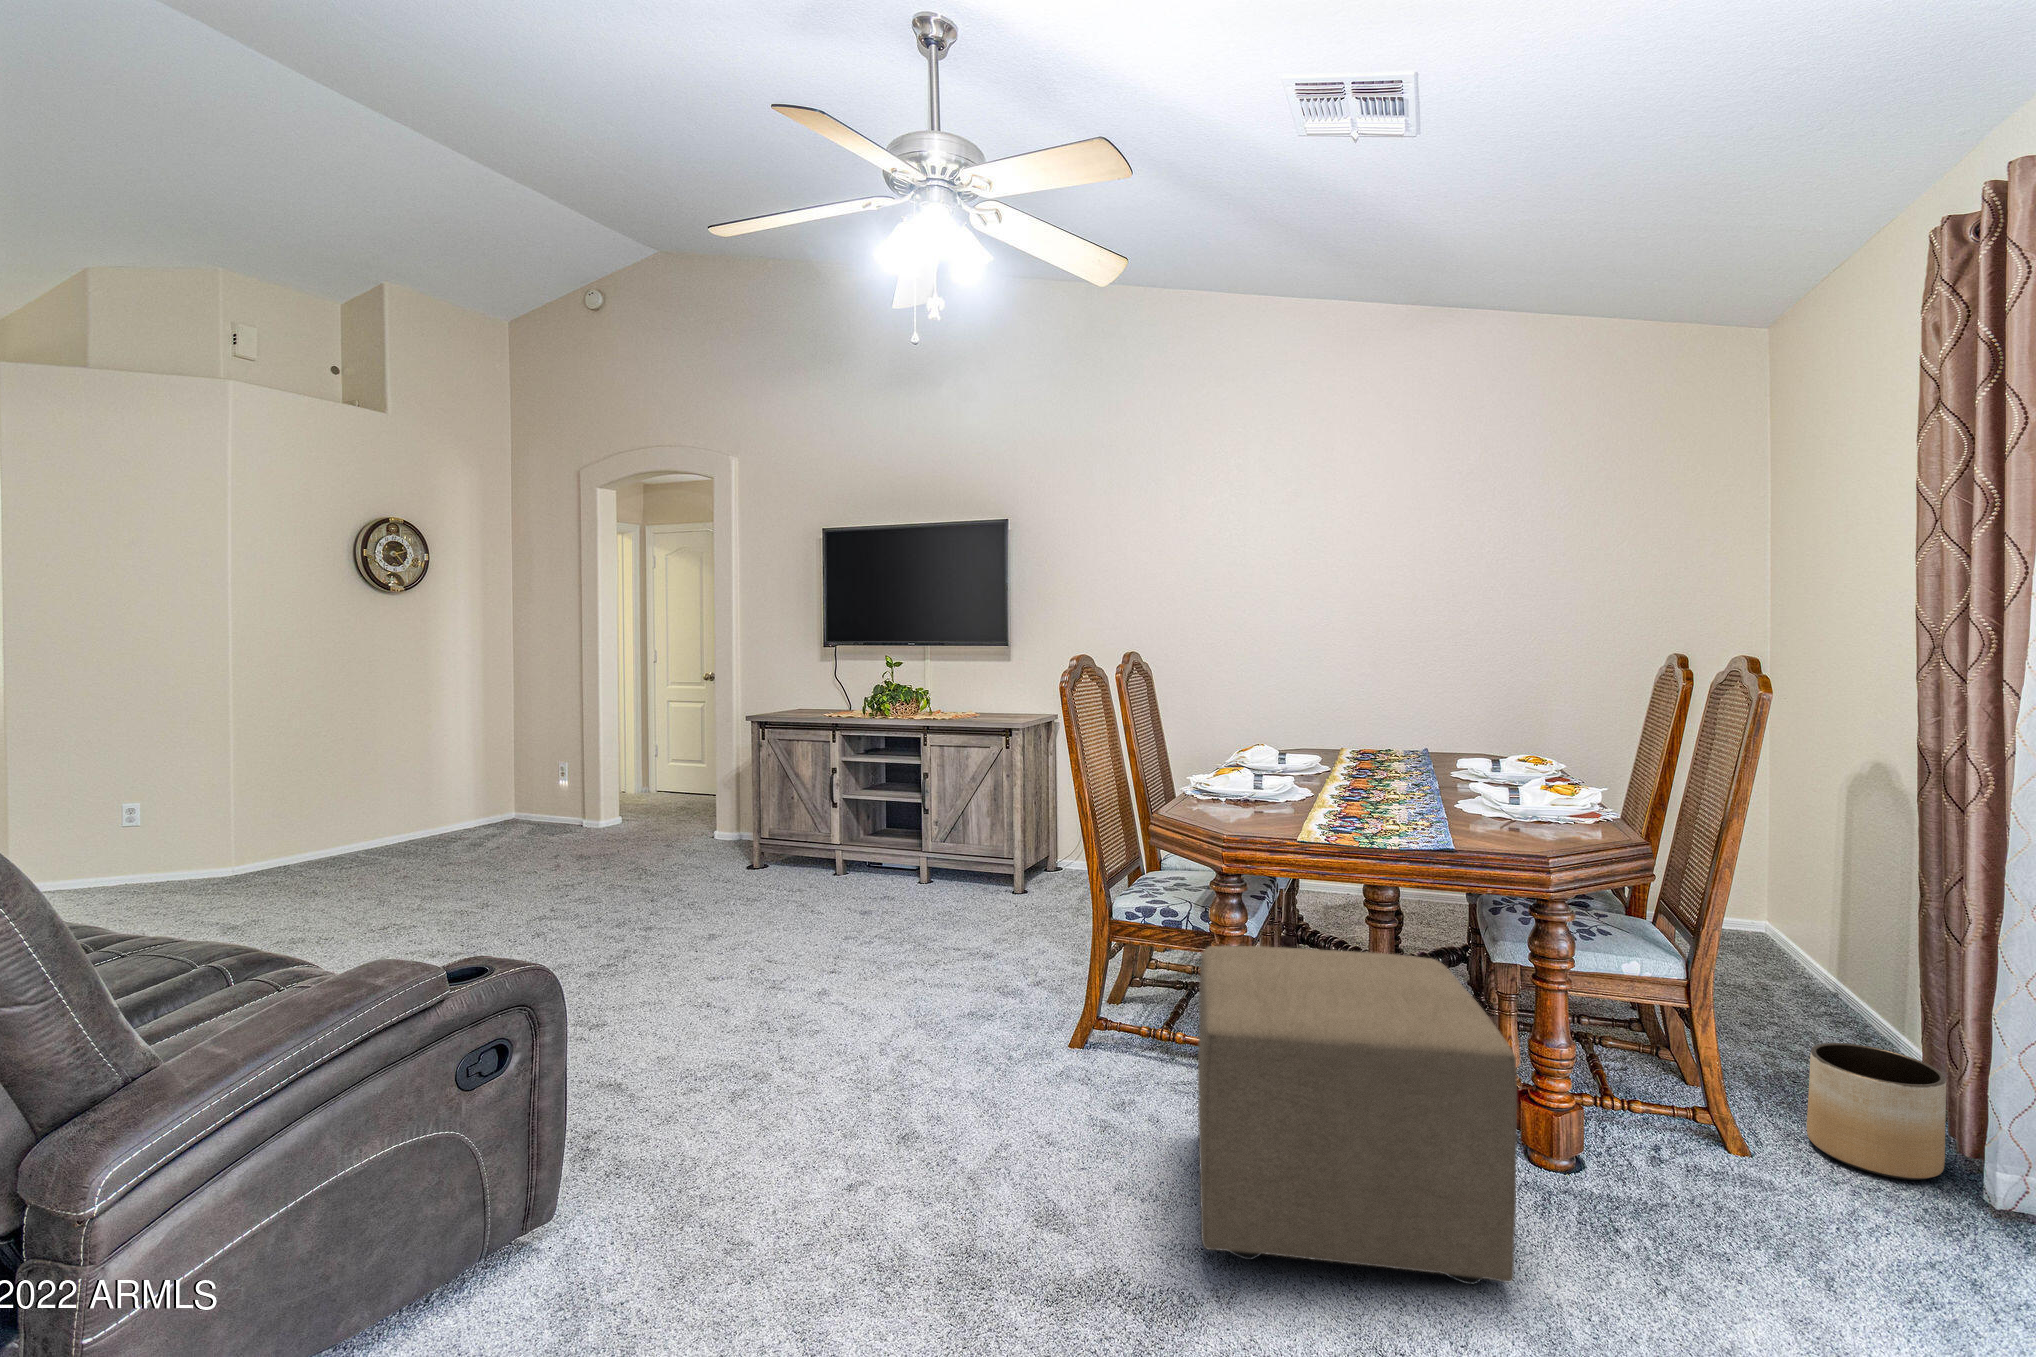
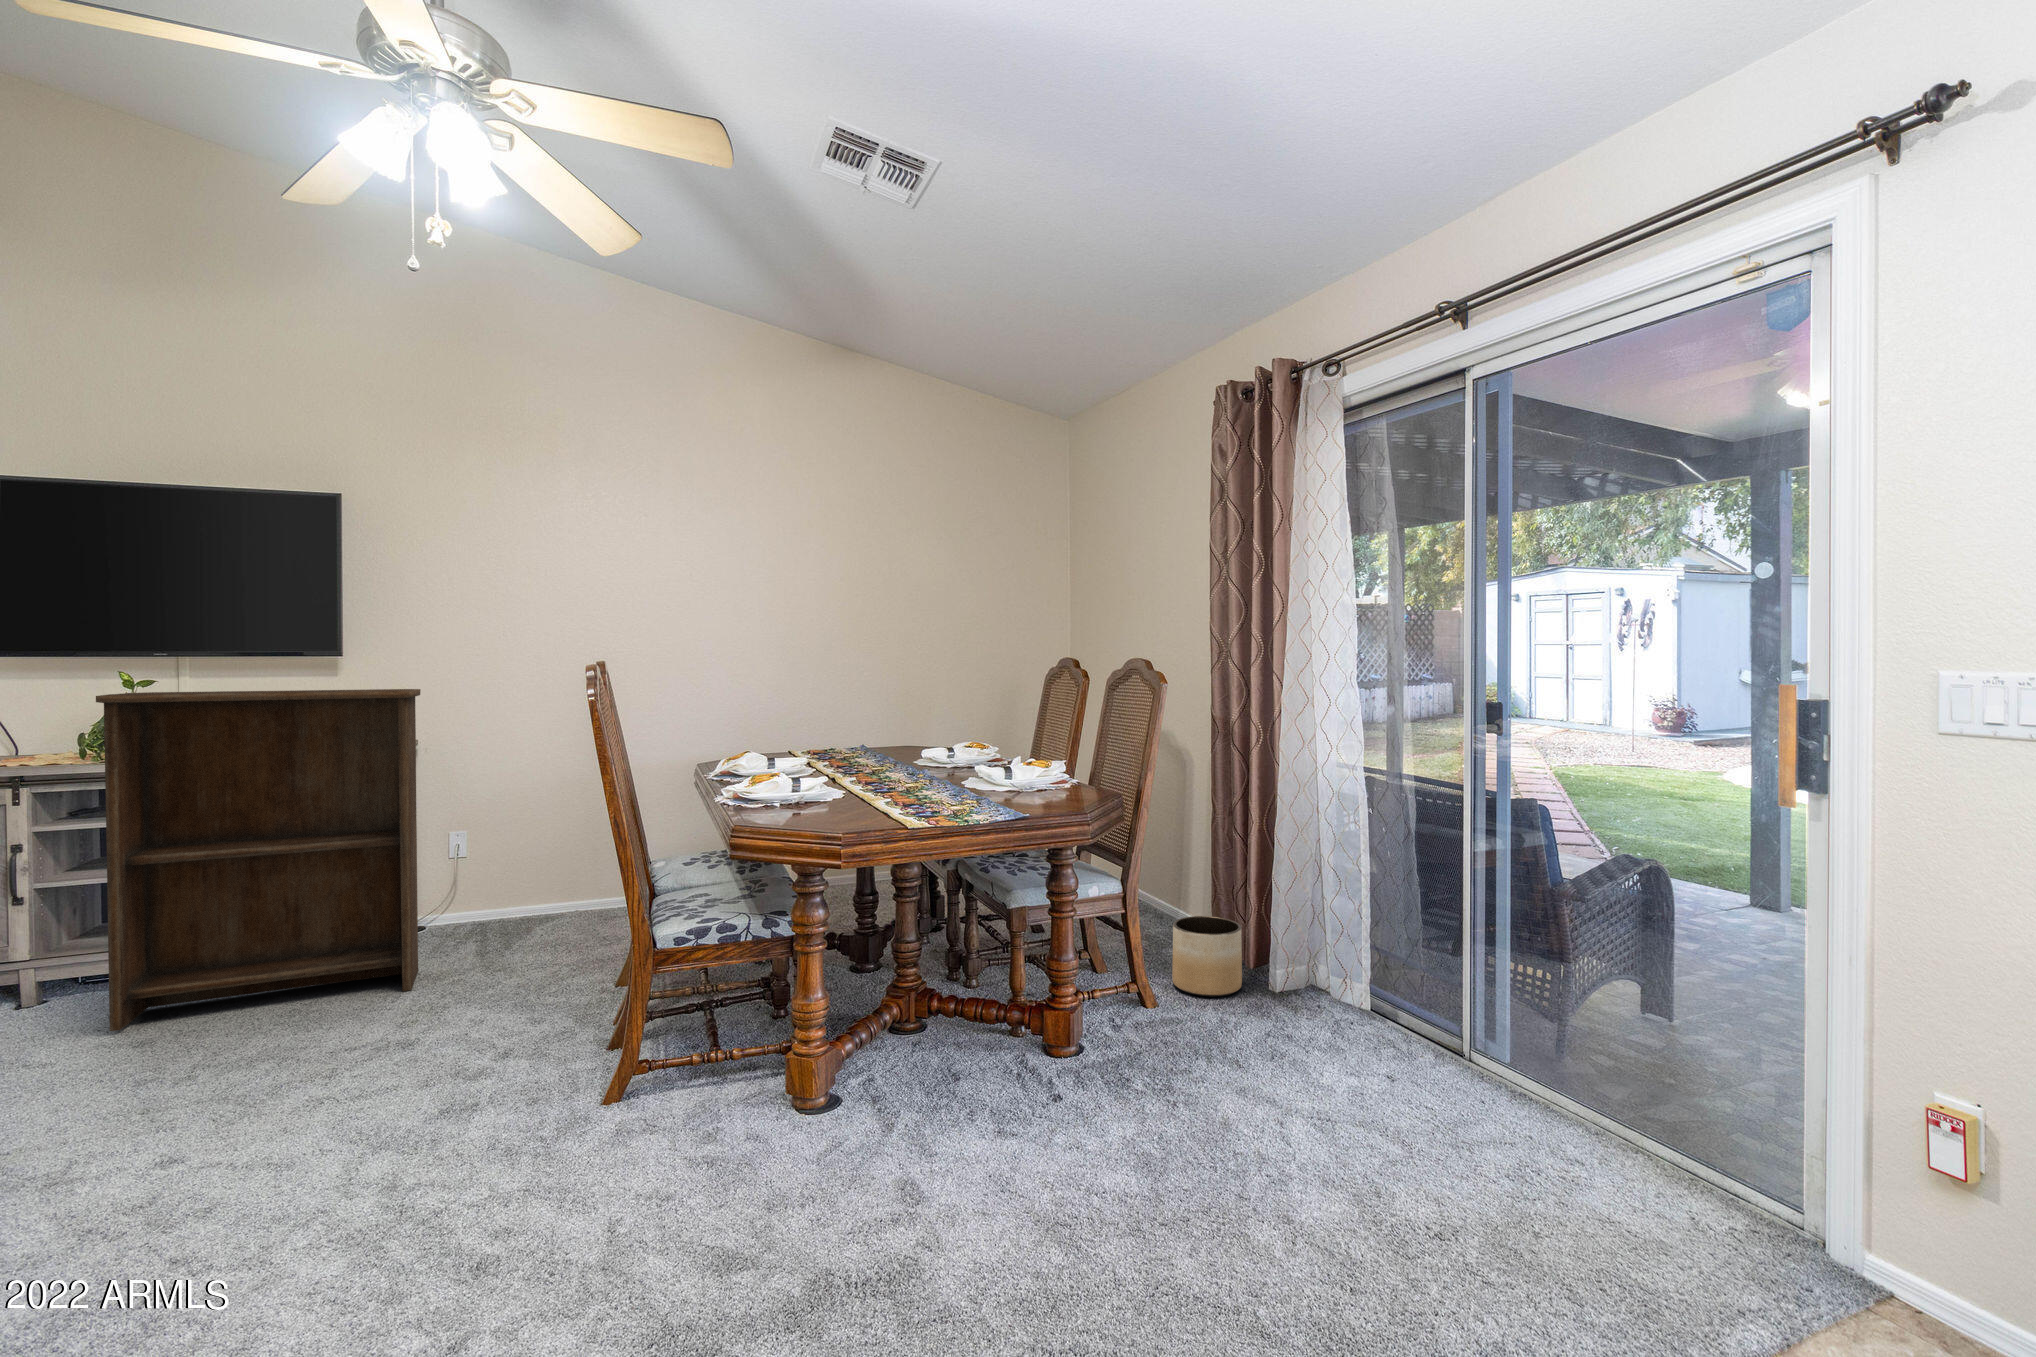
bookshelf: none [843,668,1037,918] -> present [96,689,421,1031]
ottoman: present [1198,946,1517,1284] -> none [806,913,1117,1219]

